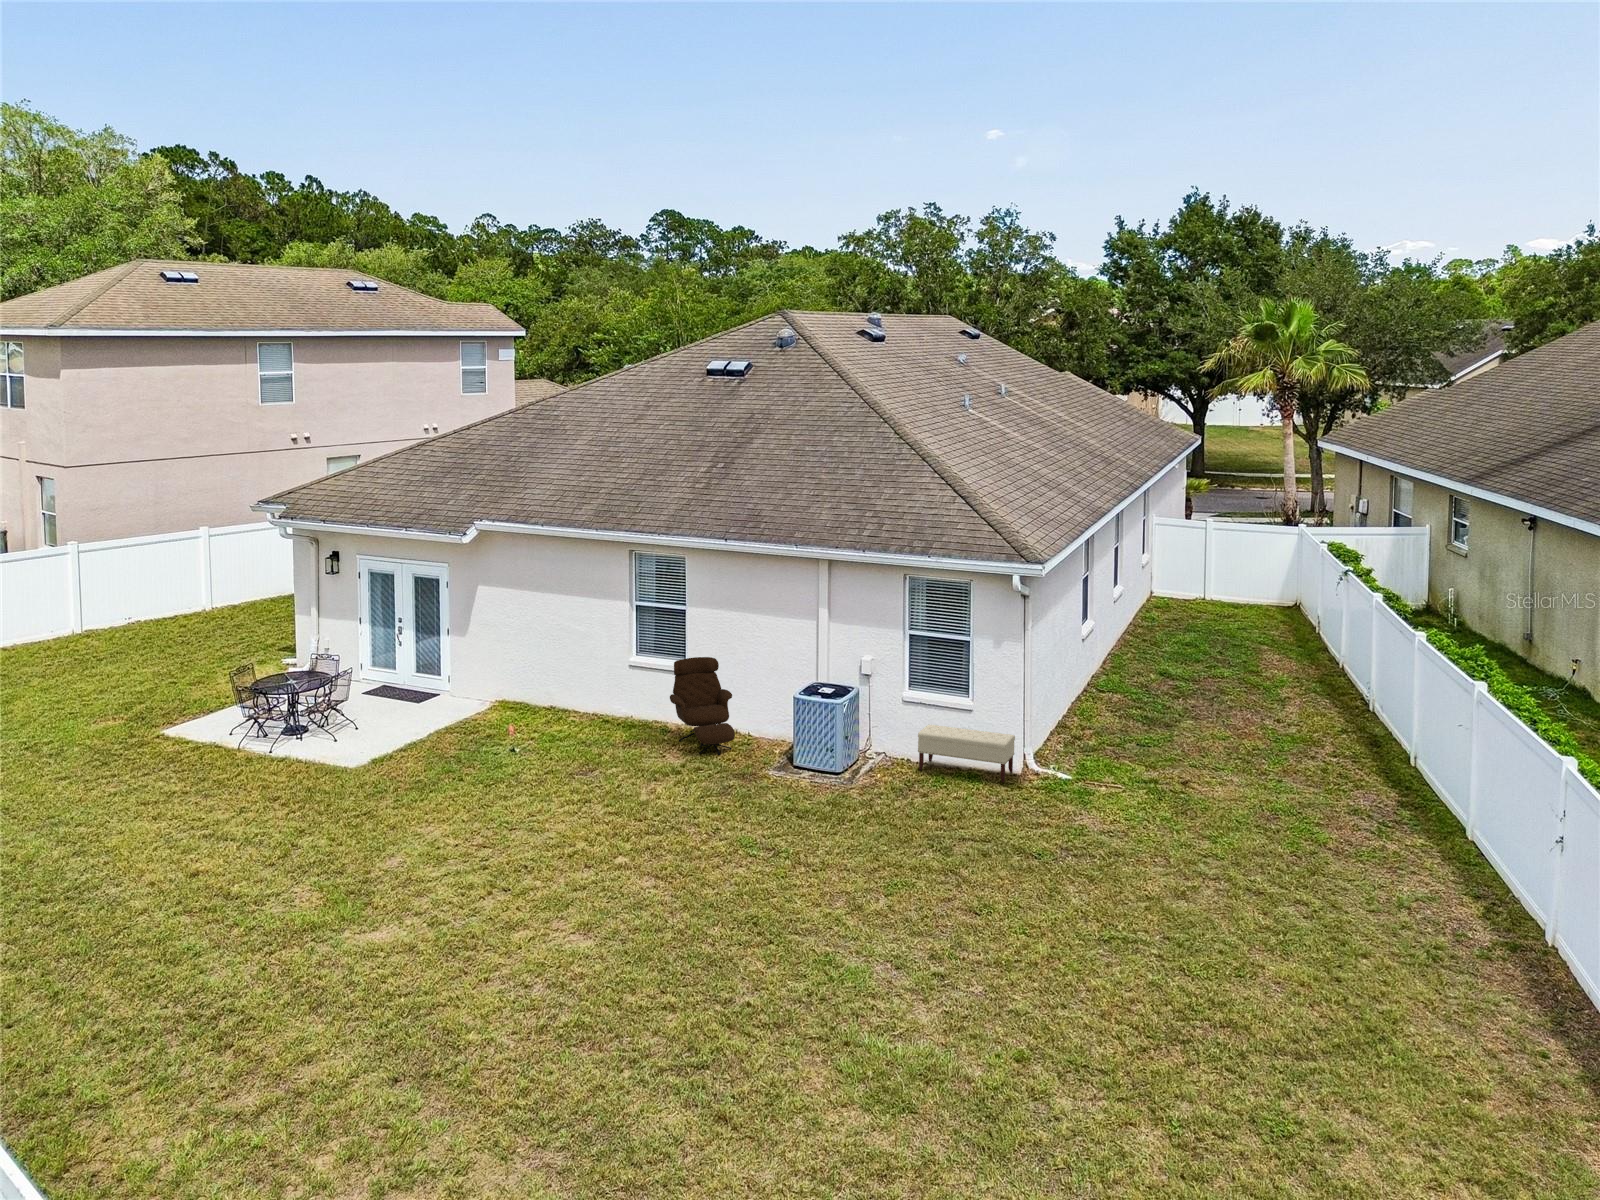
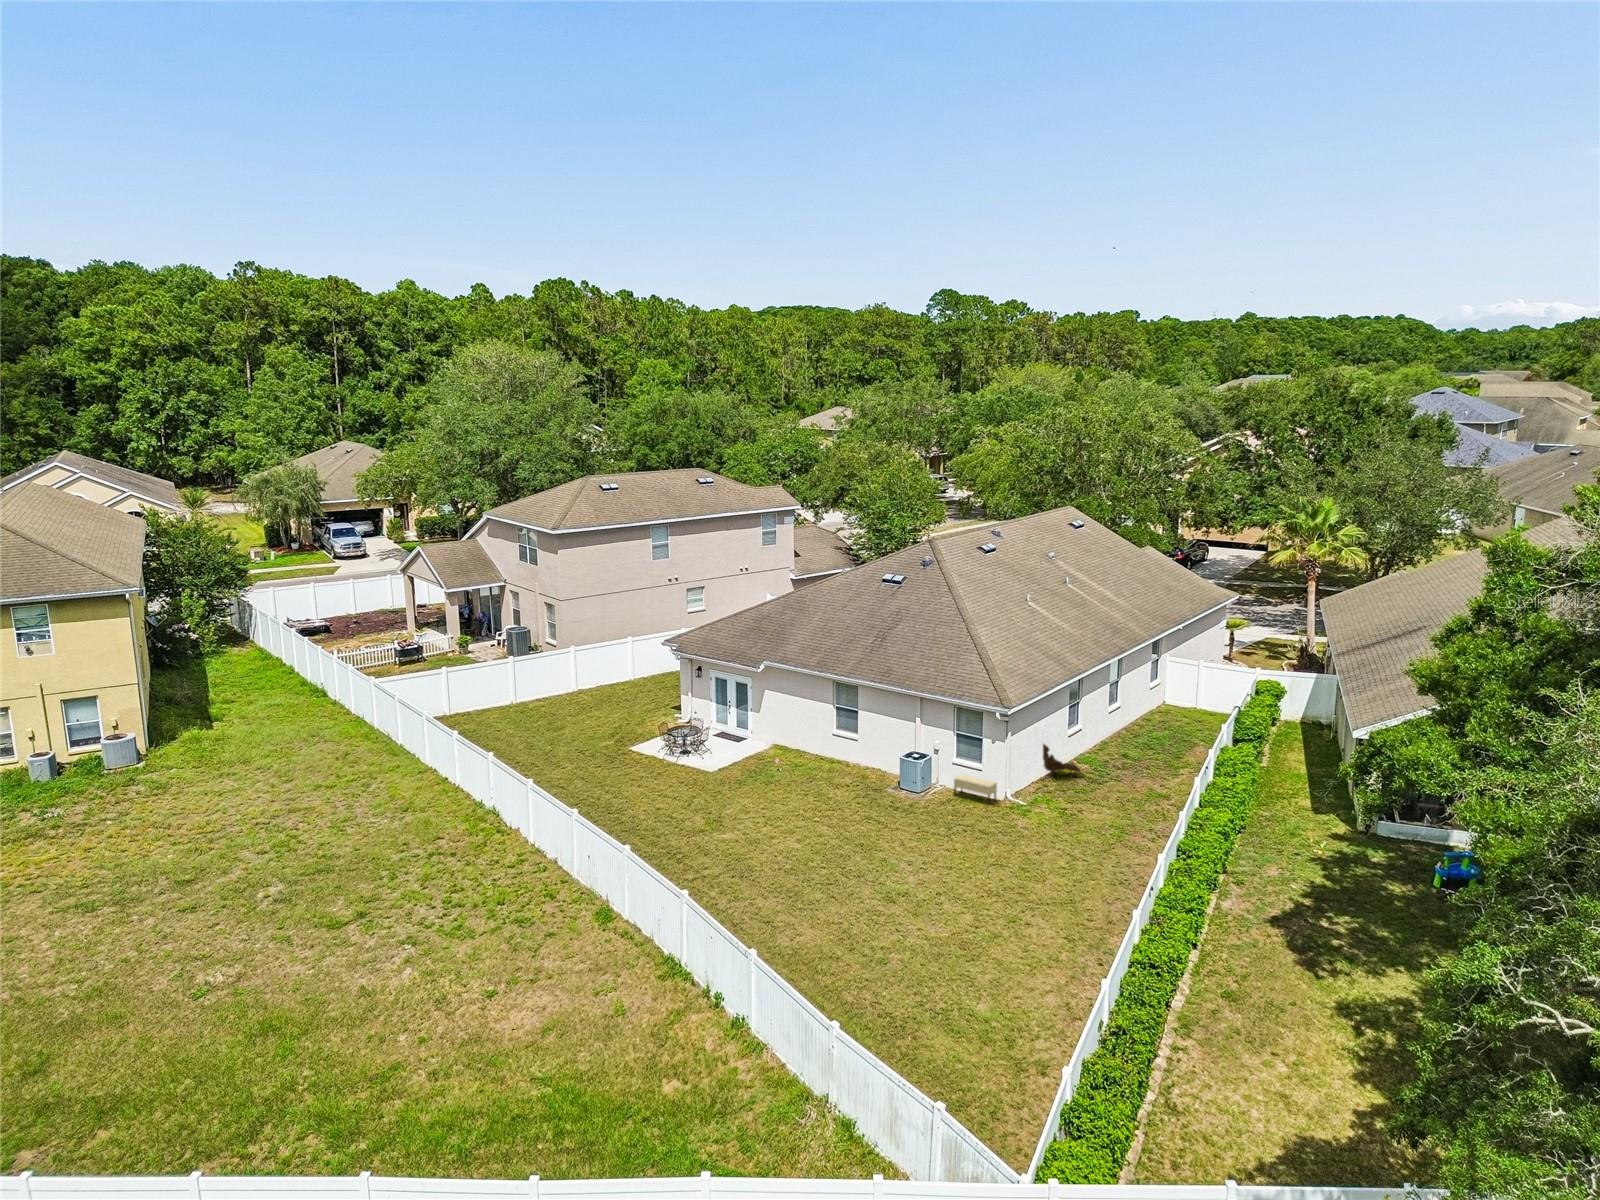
lounge chair: present [670,657,735,755] -> present [1043,744,1080,776]

